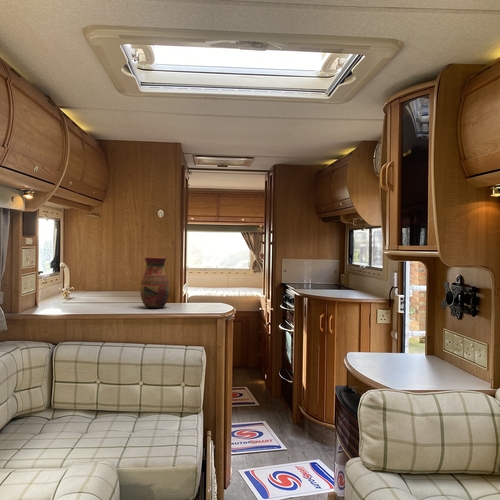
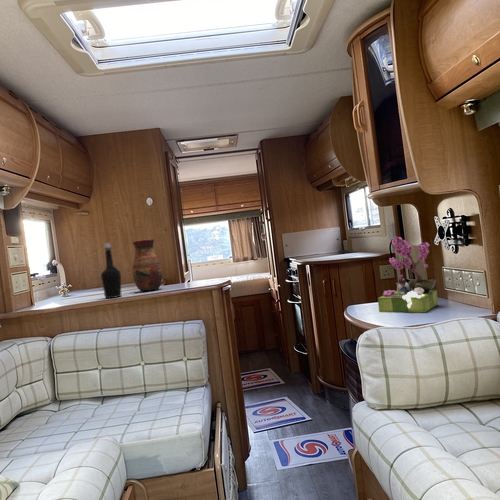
bottle: none [111,257,130,312] -> present [101,243,121,298]
flower arrangement: none [379,292,437,374] -> present [378,236,438,313]

